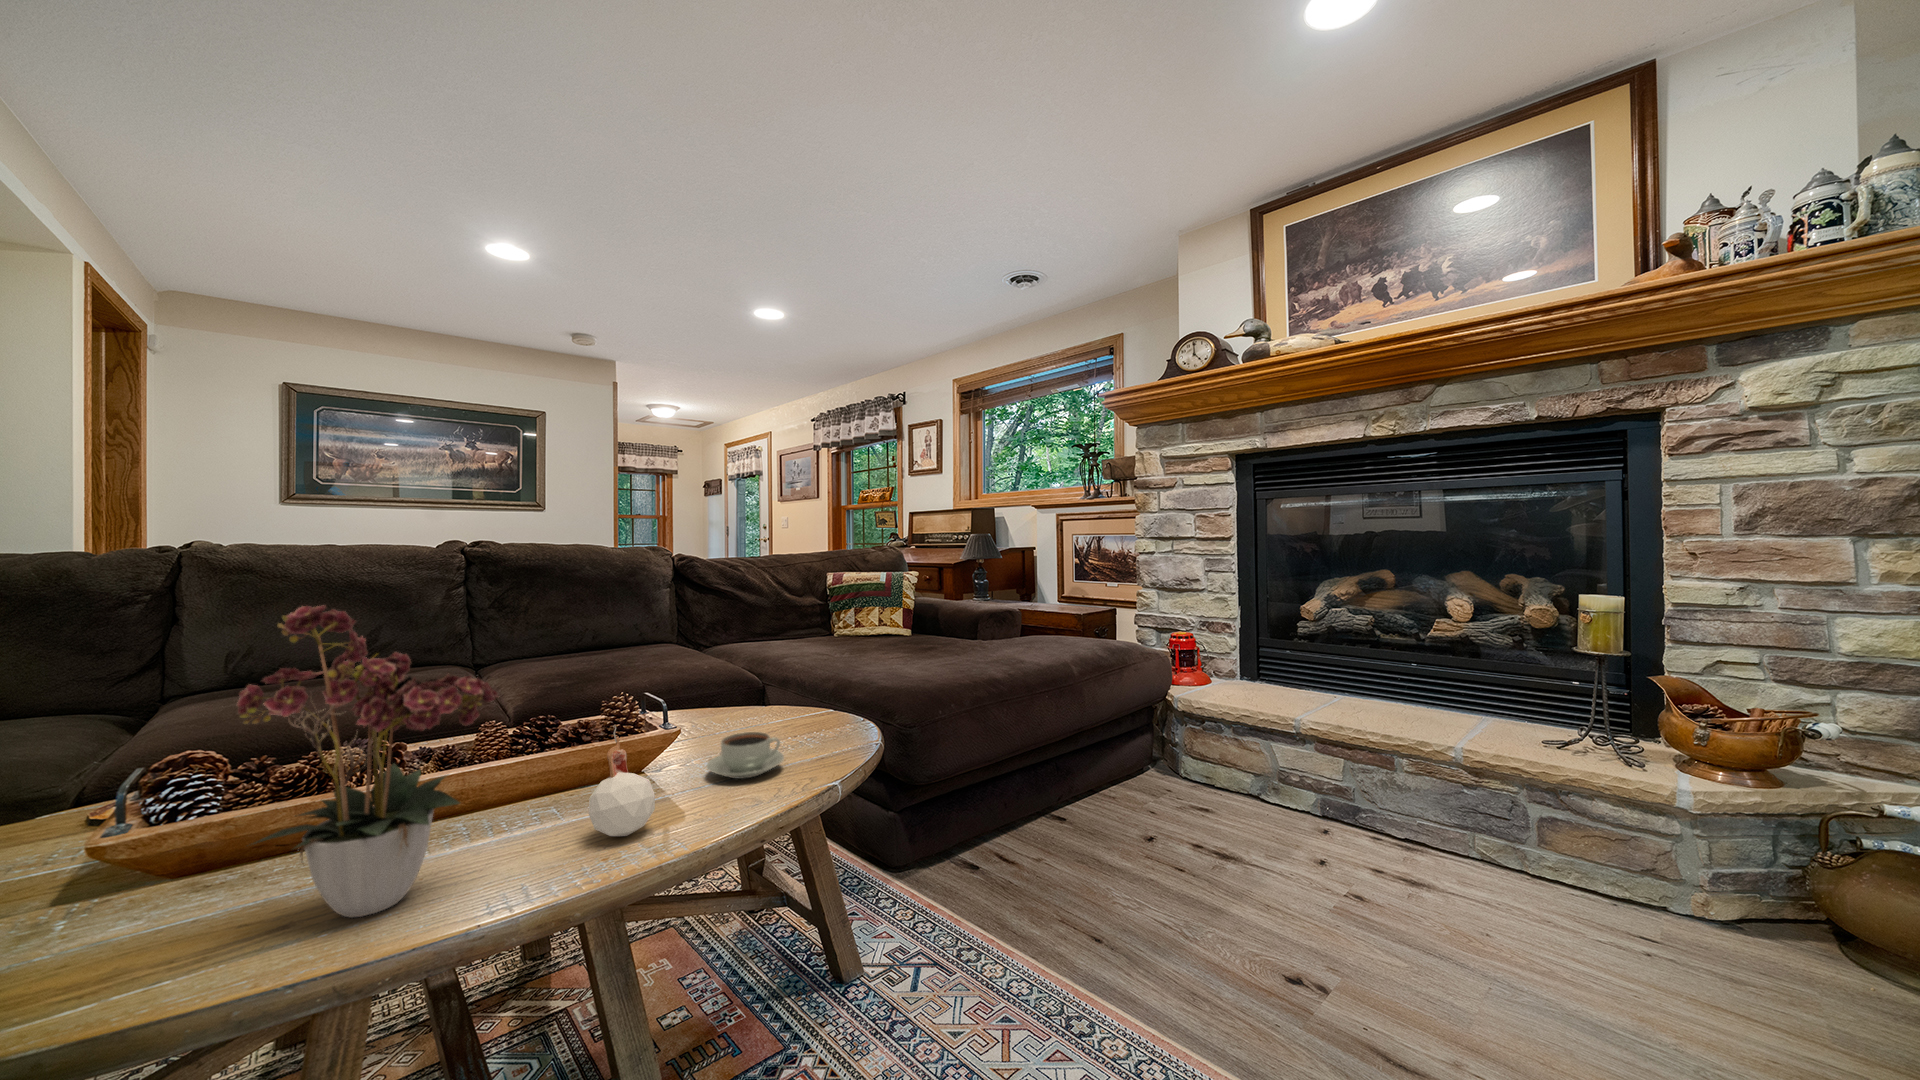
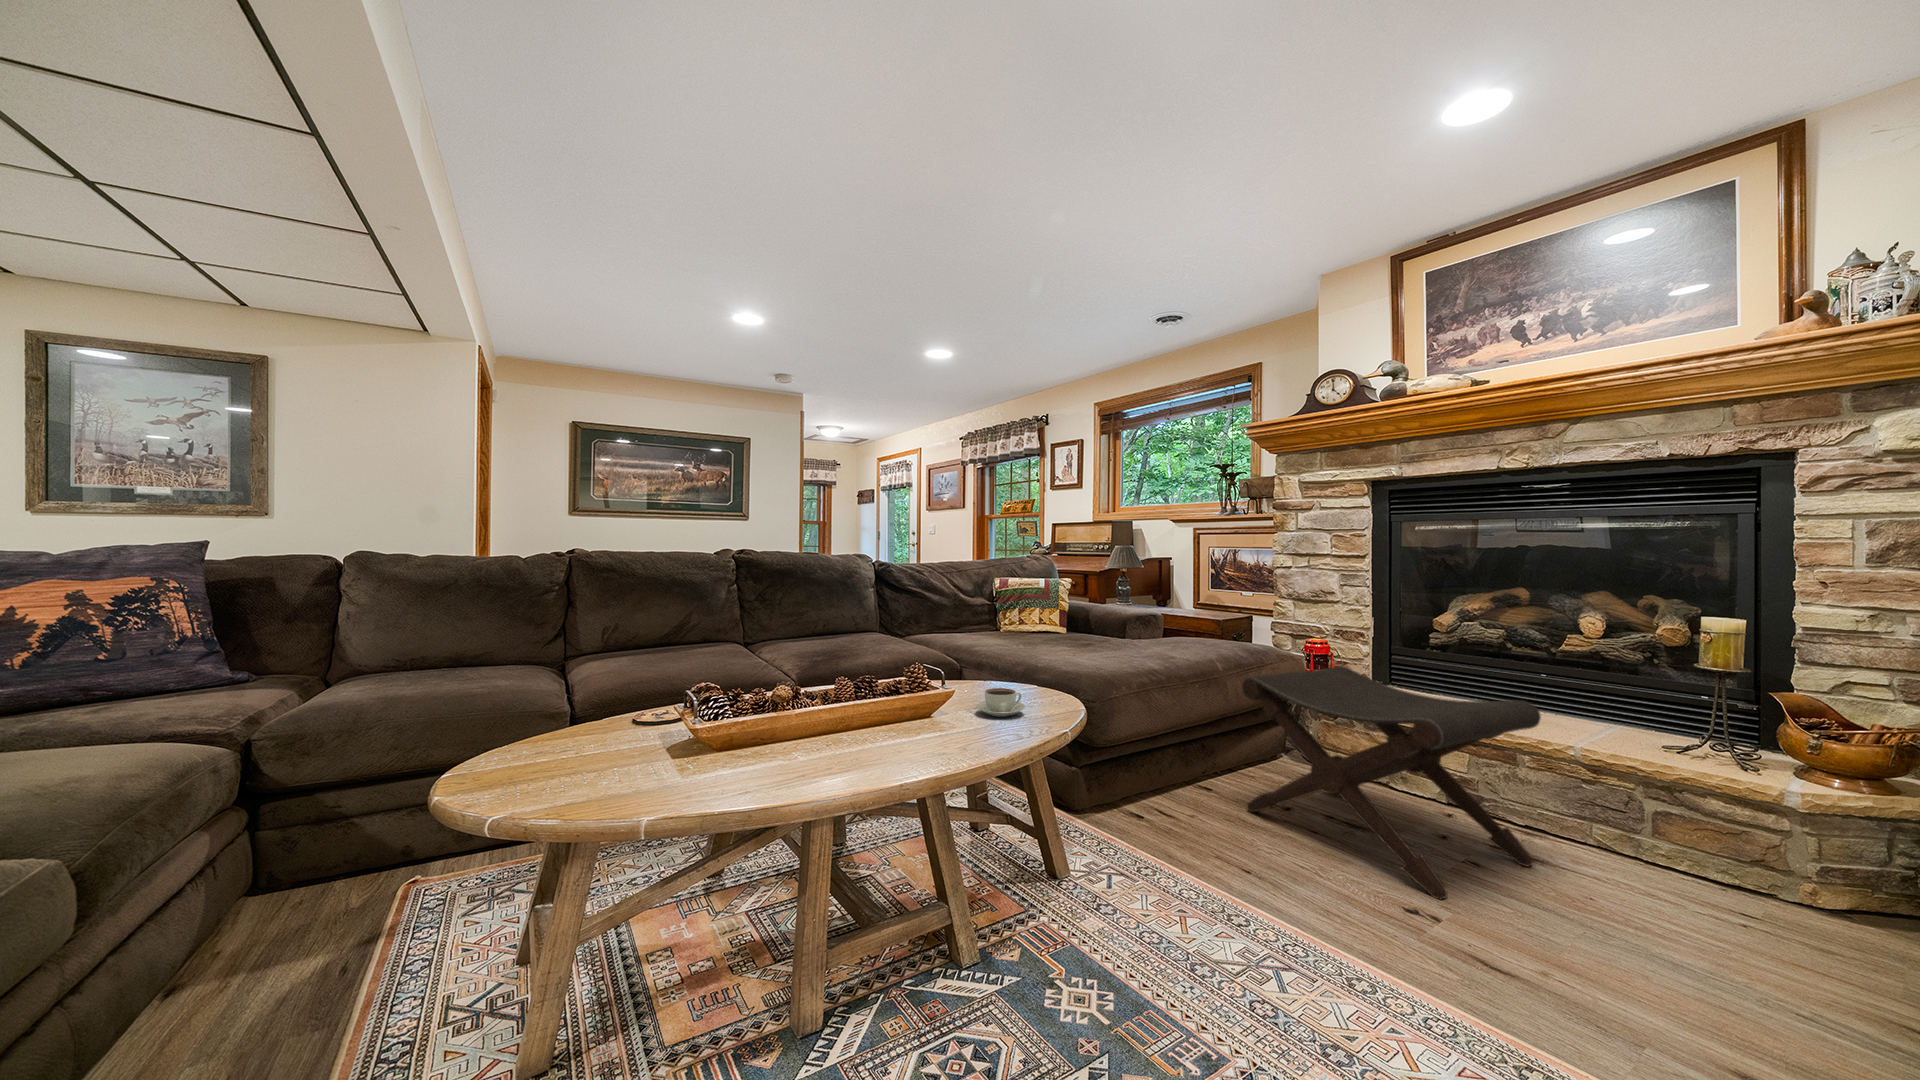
flower arrangement: present [237,606,497,917] -> none [795,587,908,759]
footstool: none [1098,664,1429,964] -> present [1242,666,1541,899]
candle: present [588,726,655,836] -> none [932,673,968,738]

